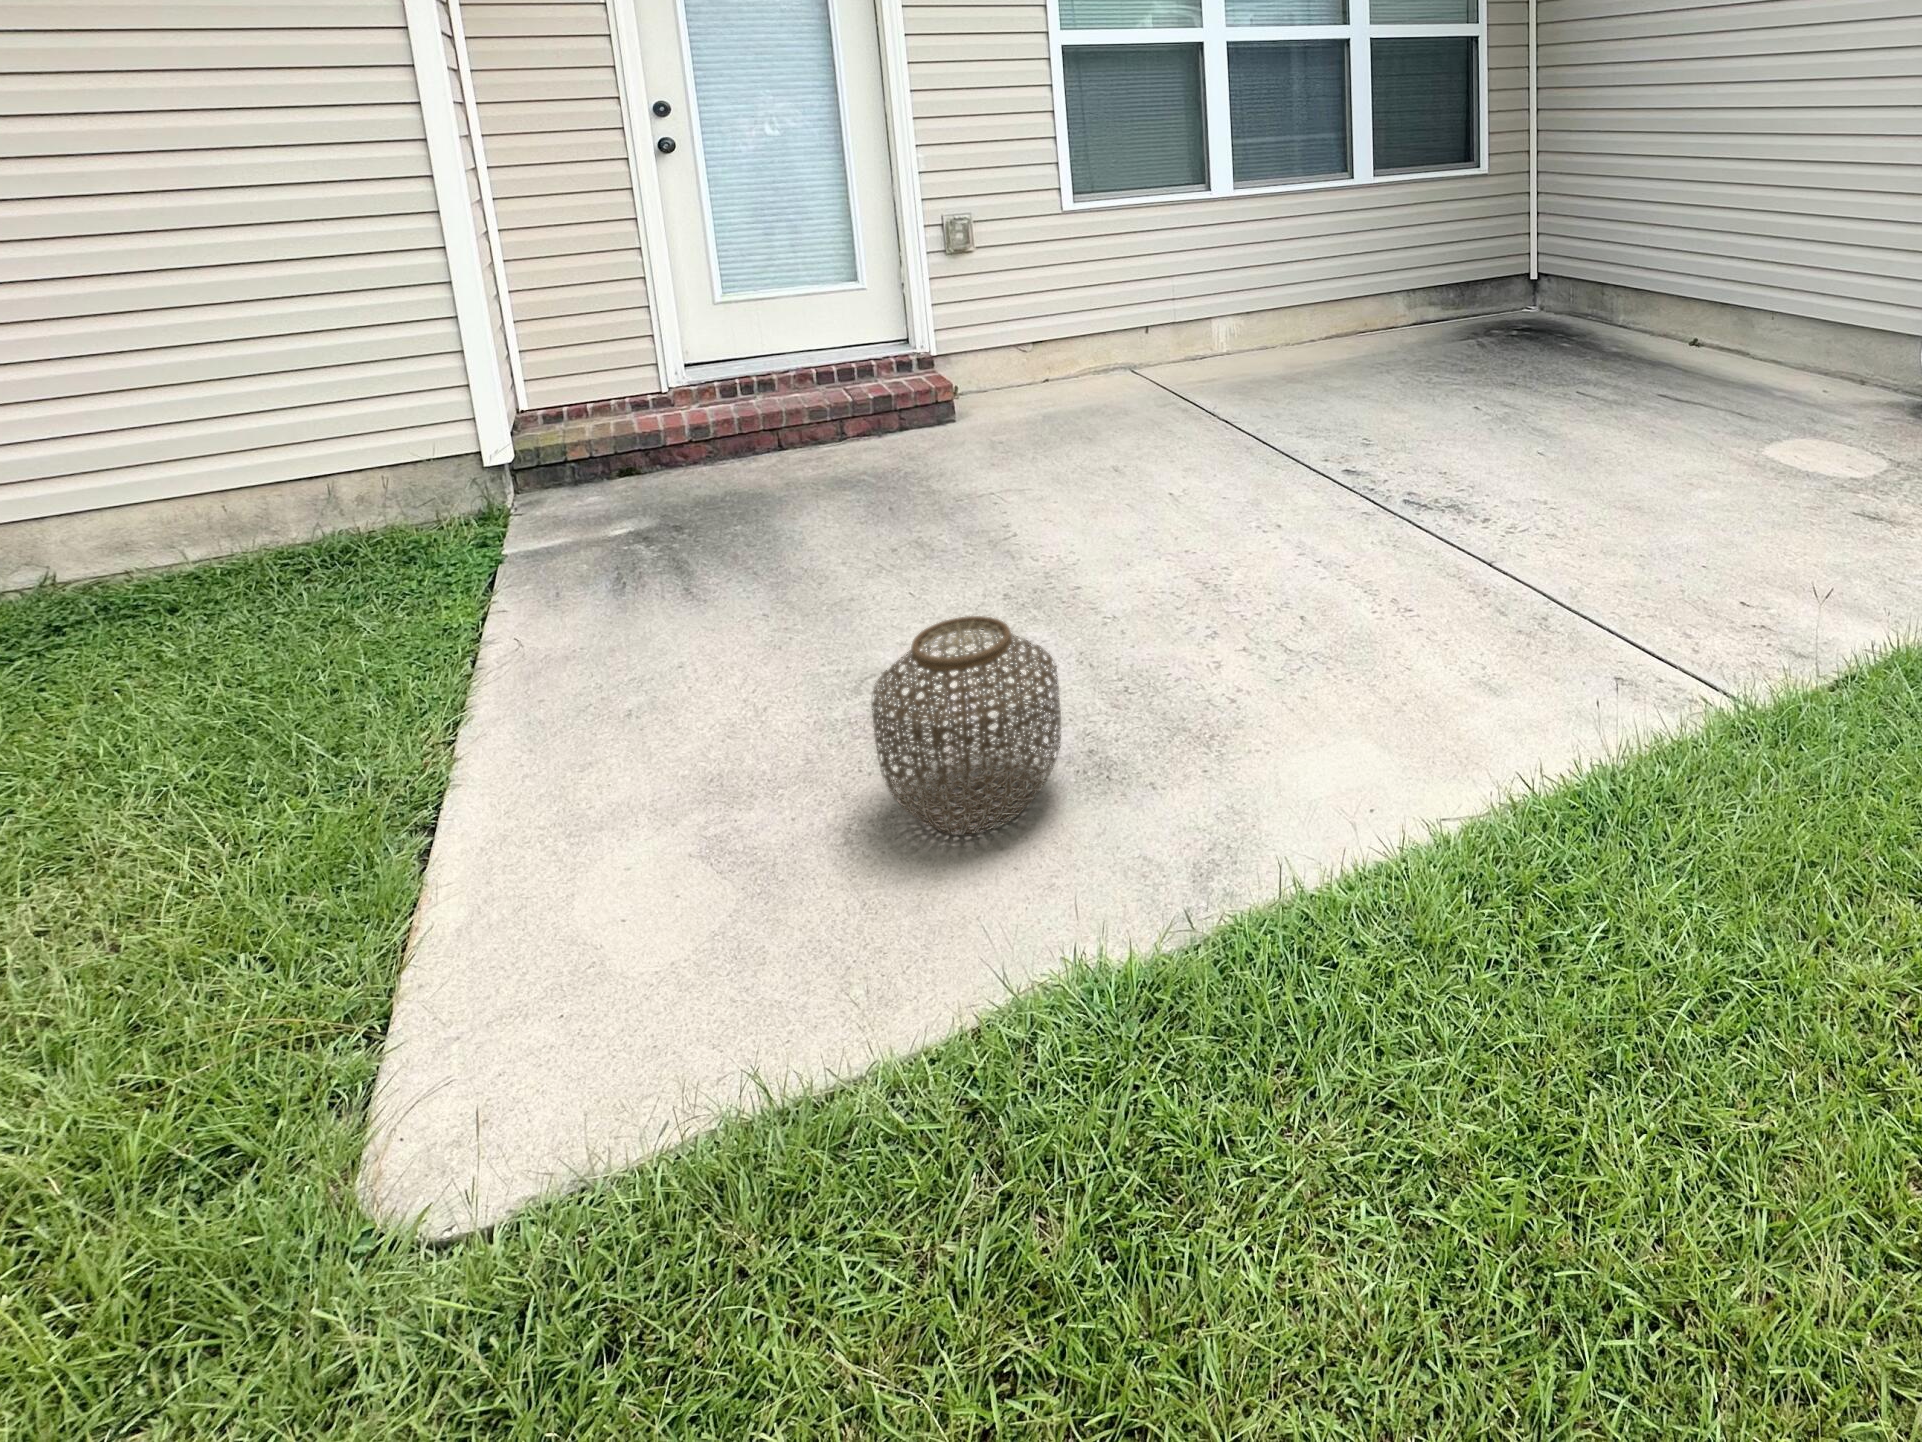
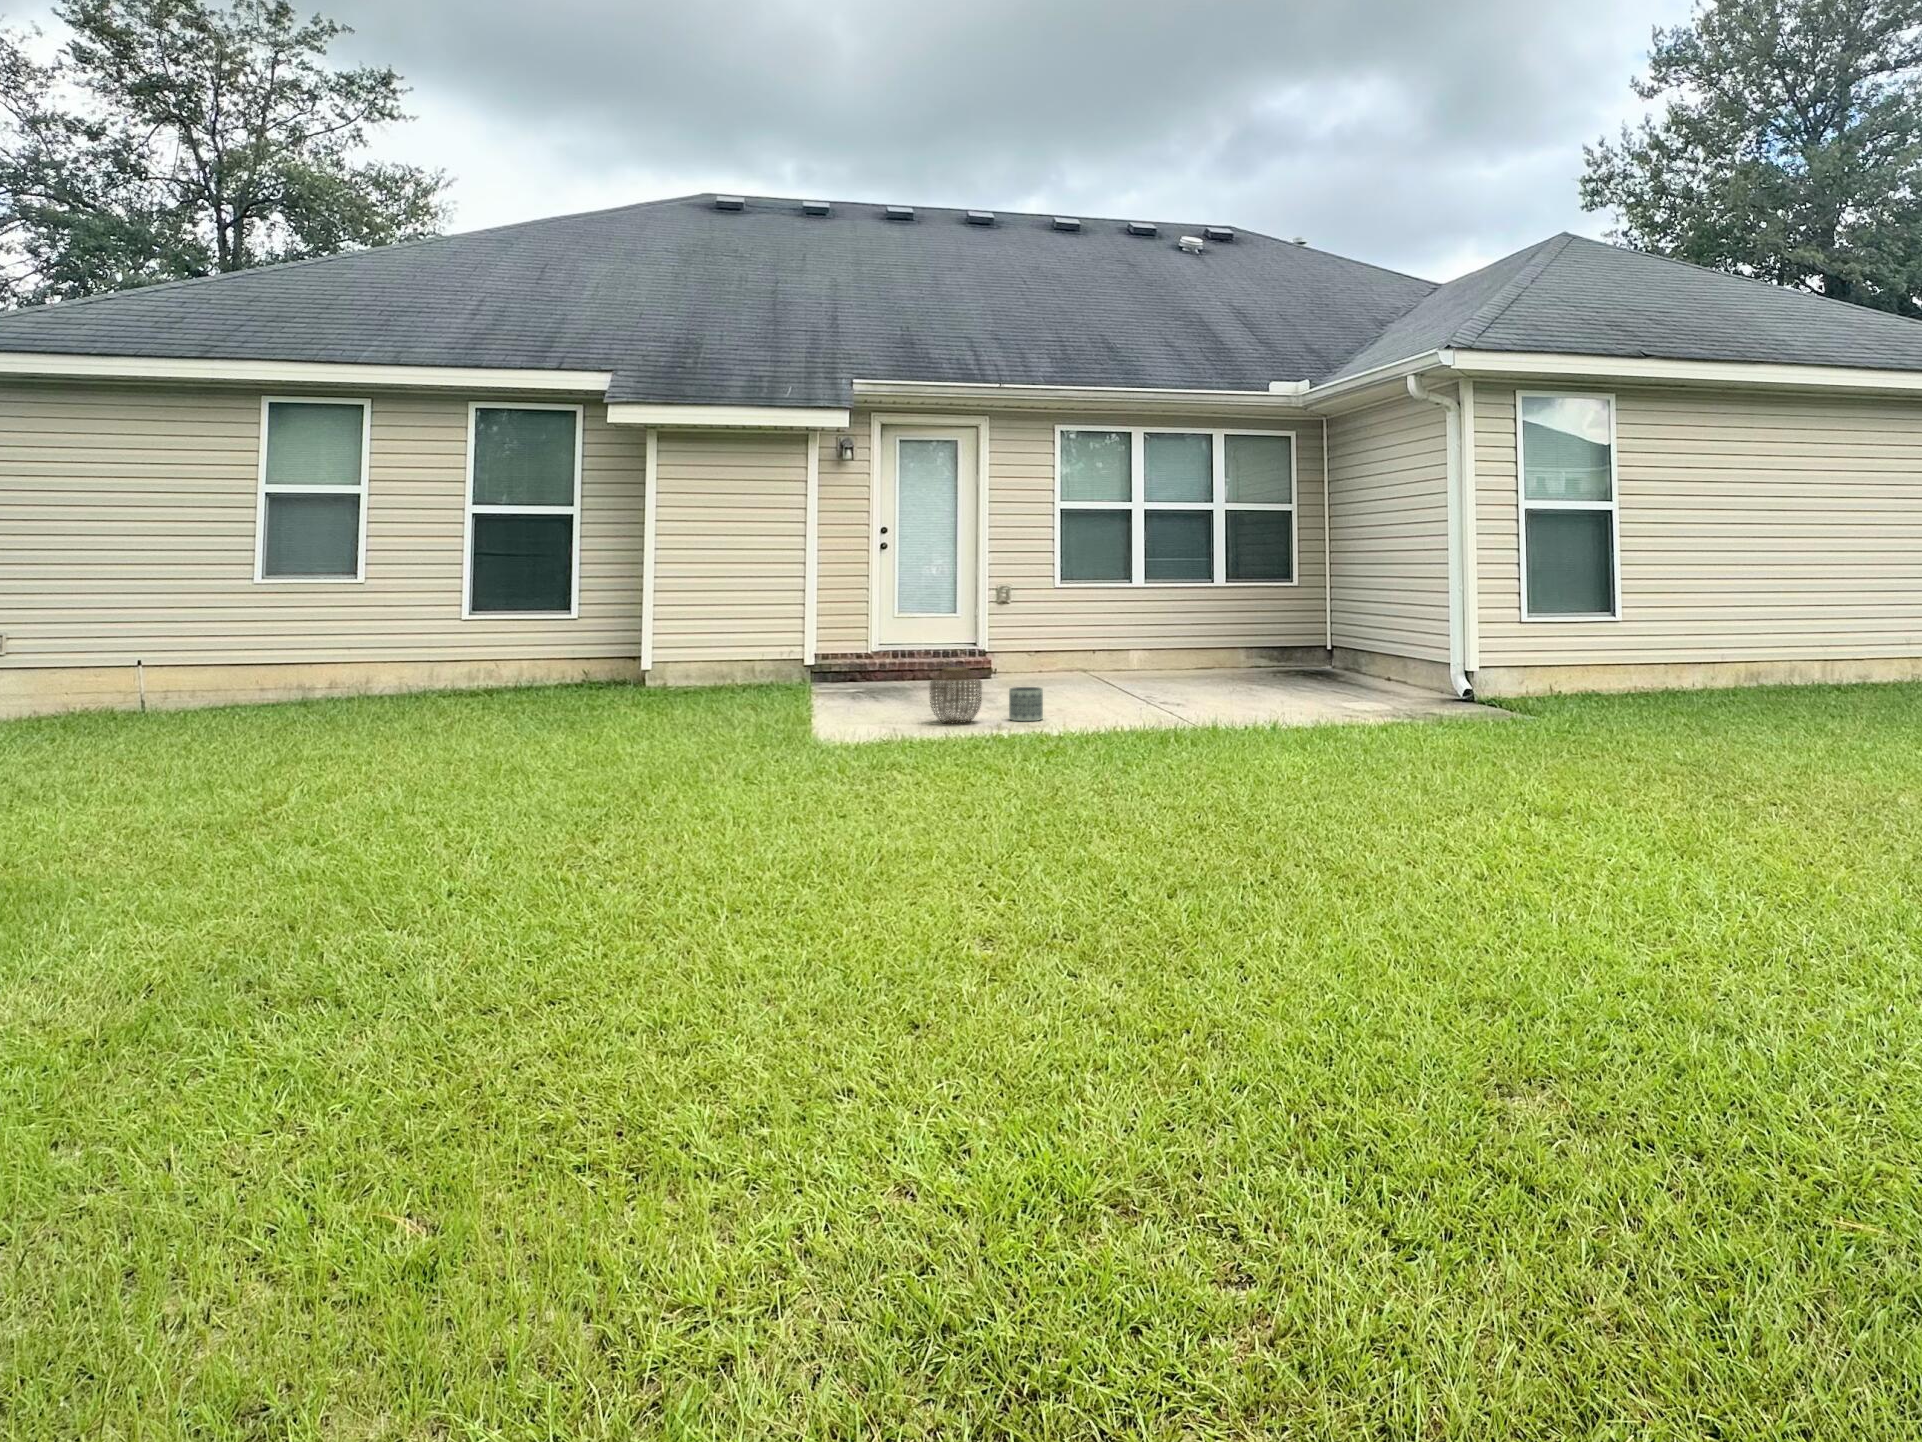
planter: none [1133,613,1244,751] -> present [1009,687,1043,721]

